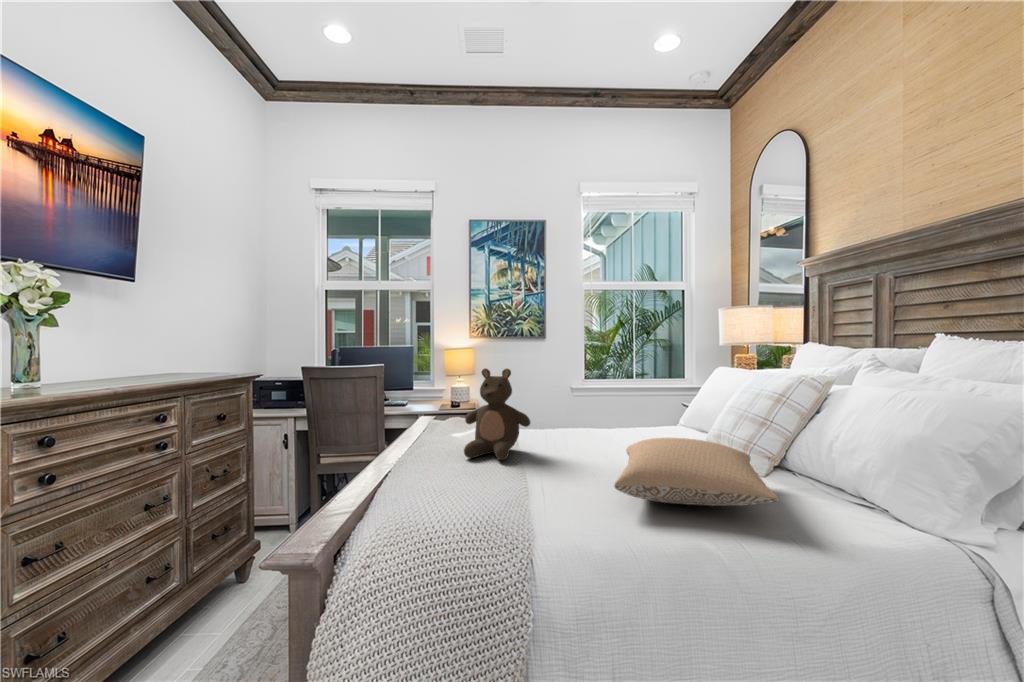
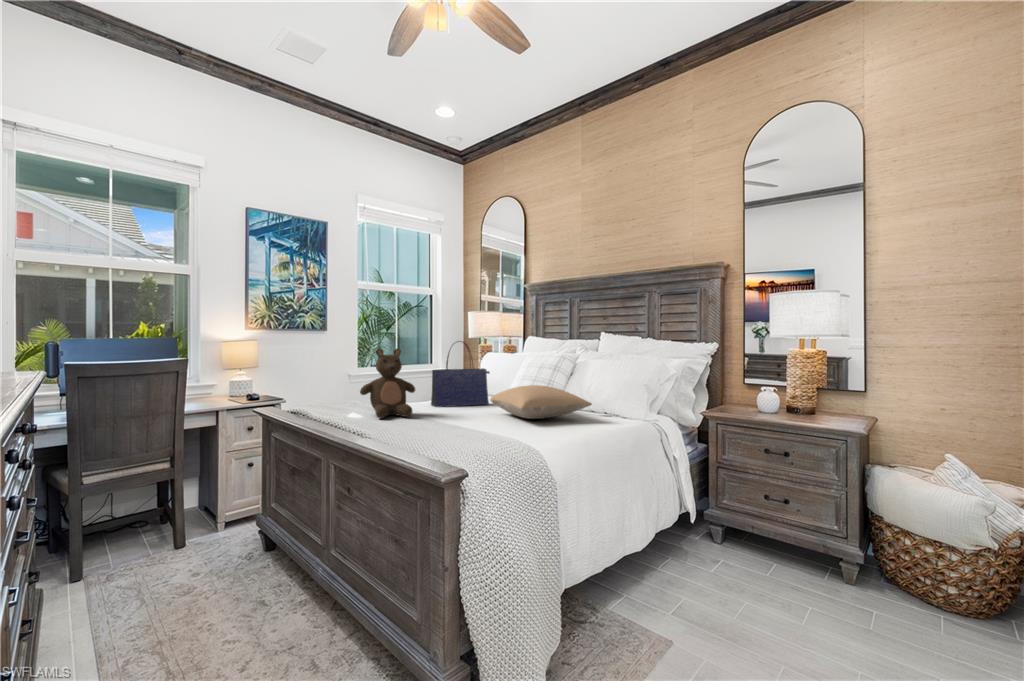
tote bag: none [582,355,672,450] -> present [431,341,489,407]

